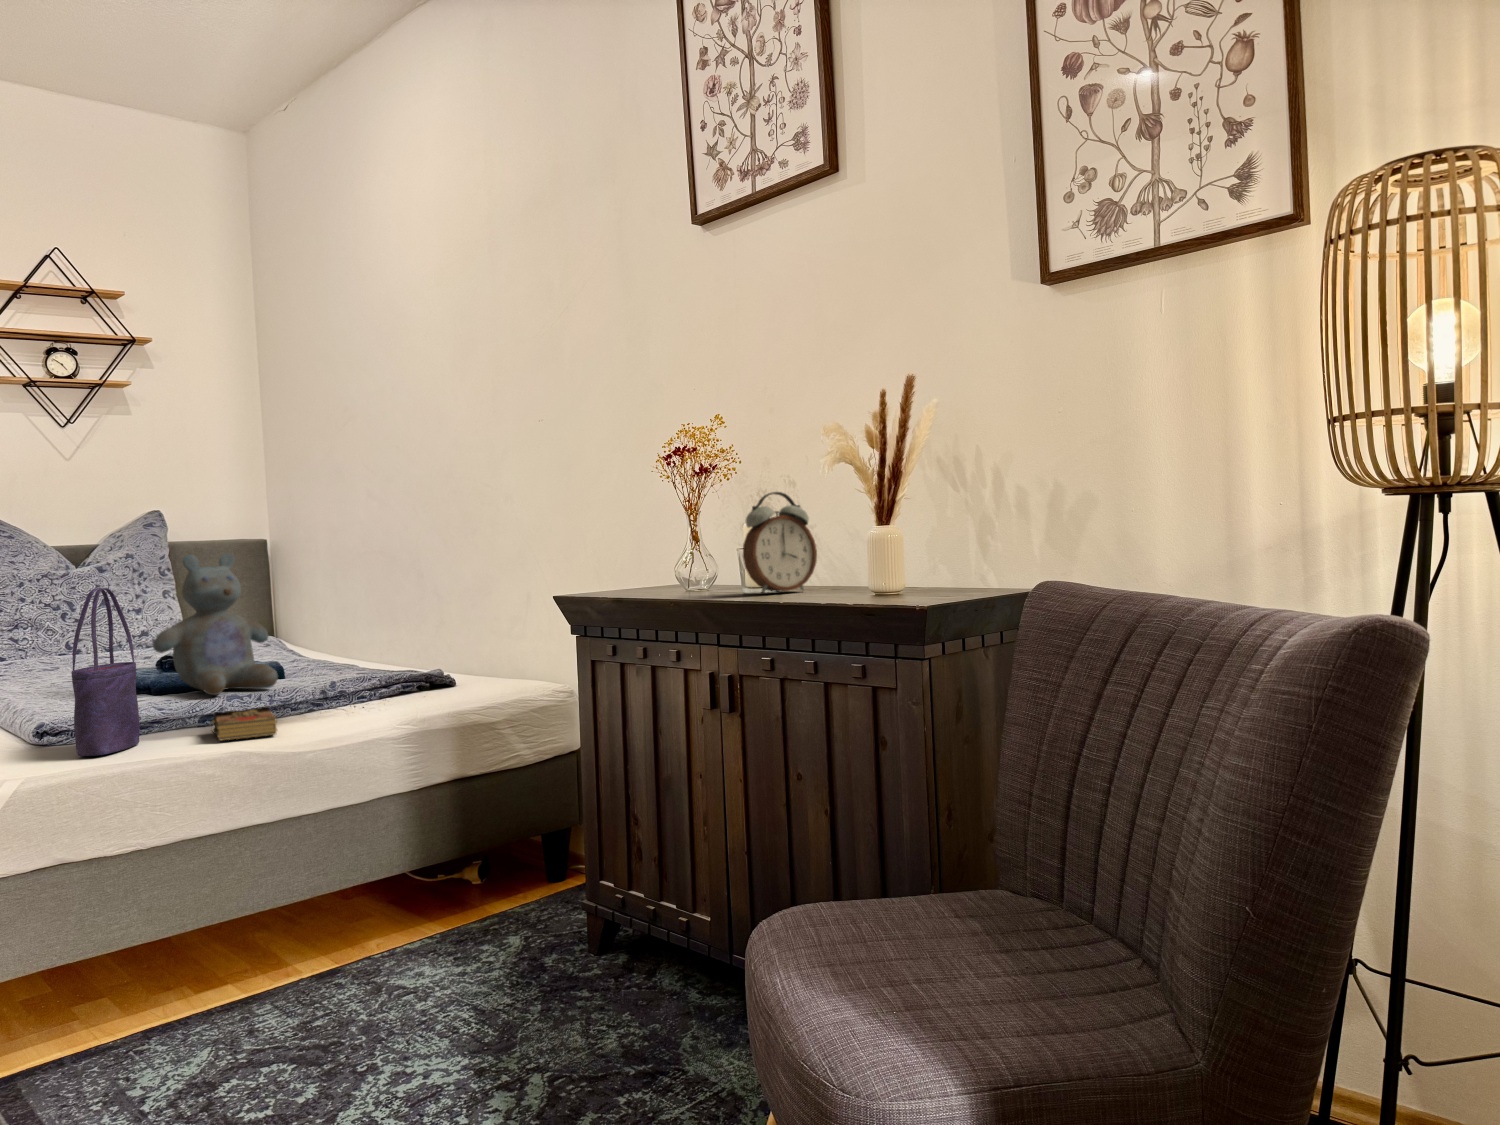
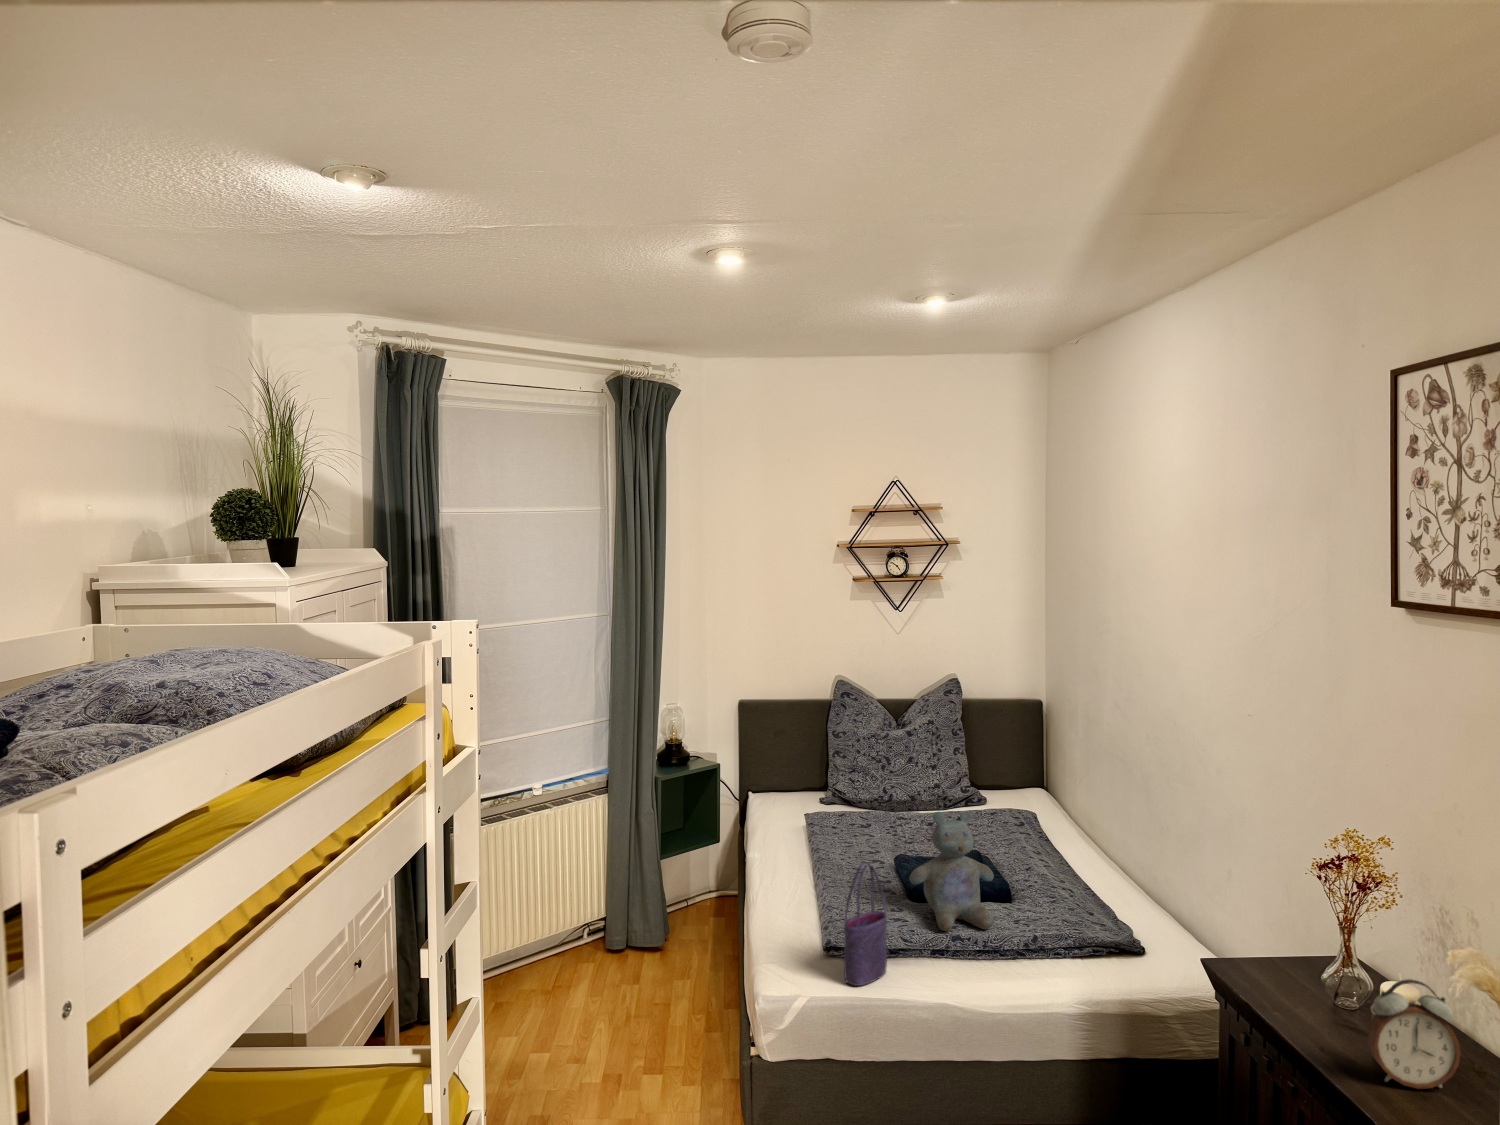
book: present [212,707,277,740] -> none [933,955,979,998]

